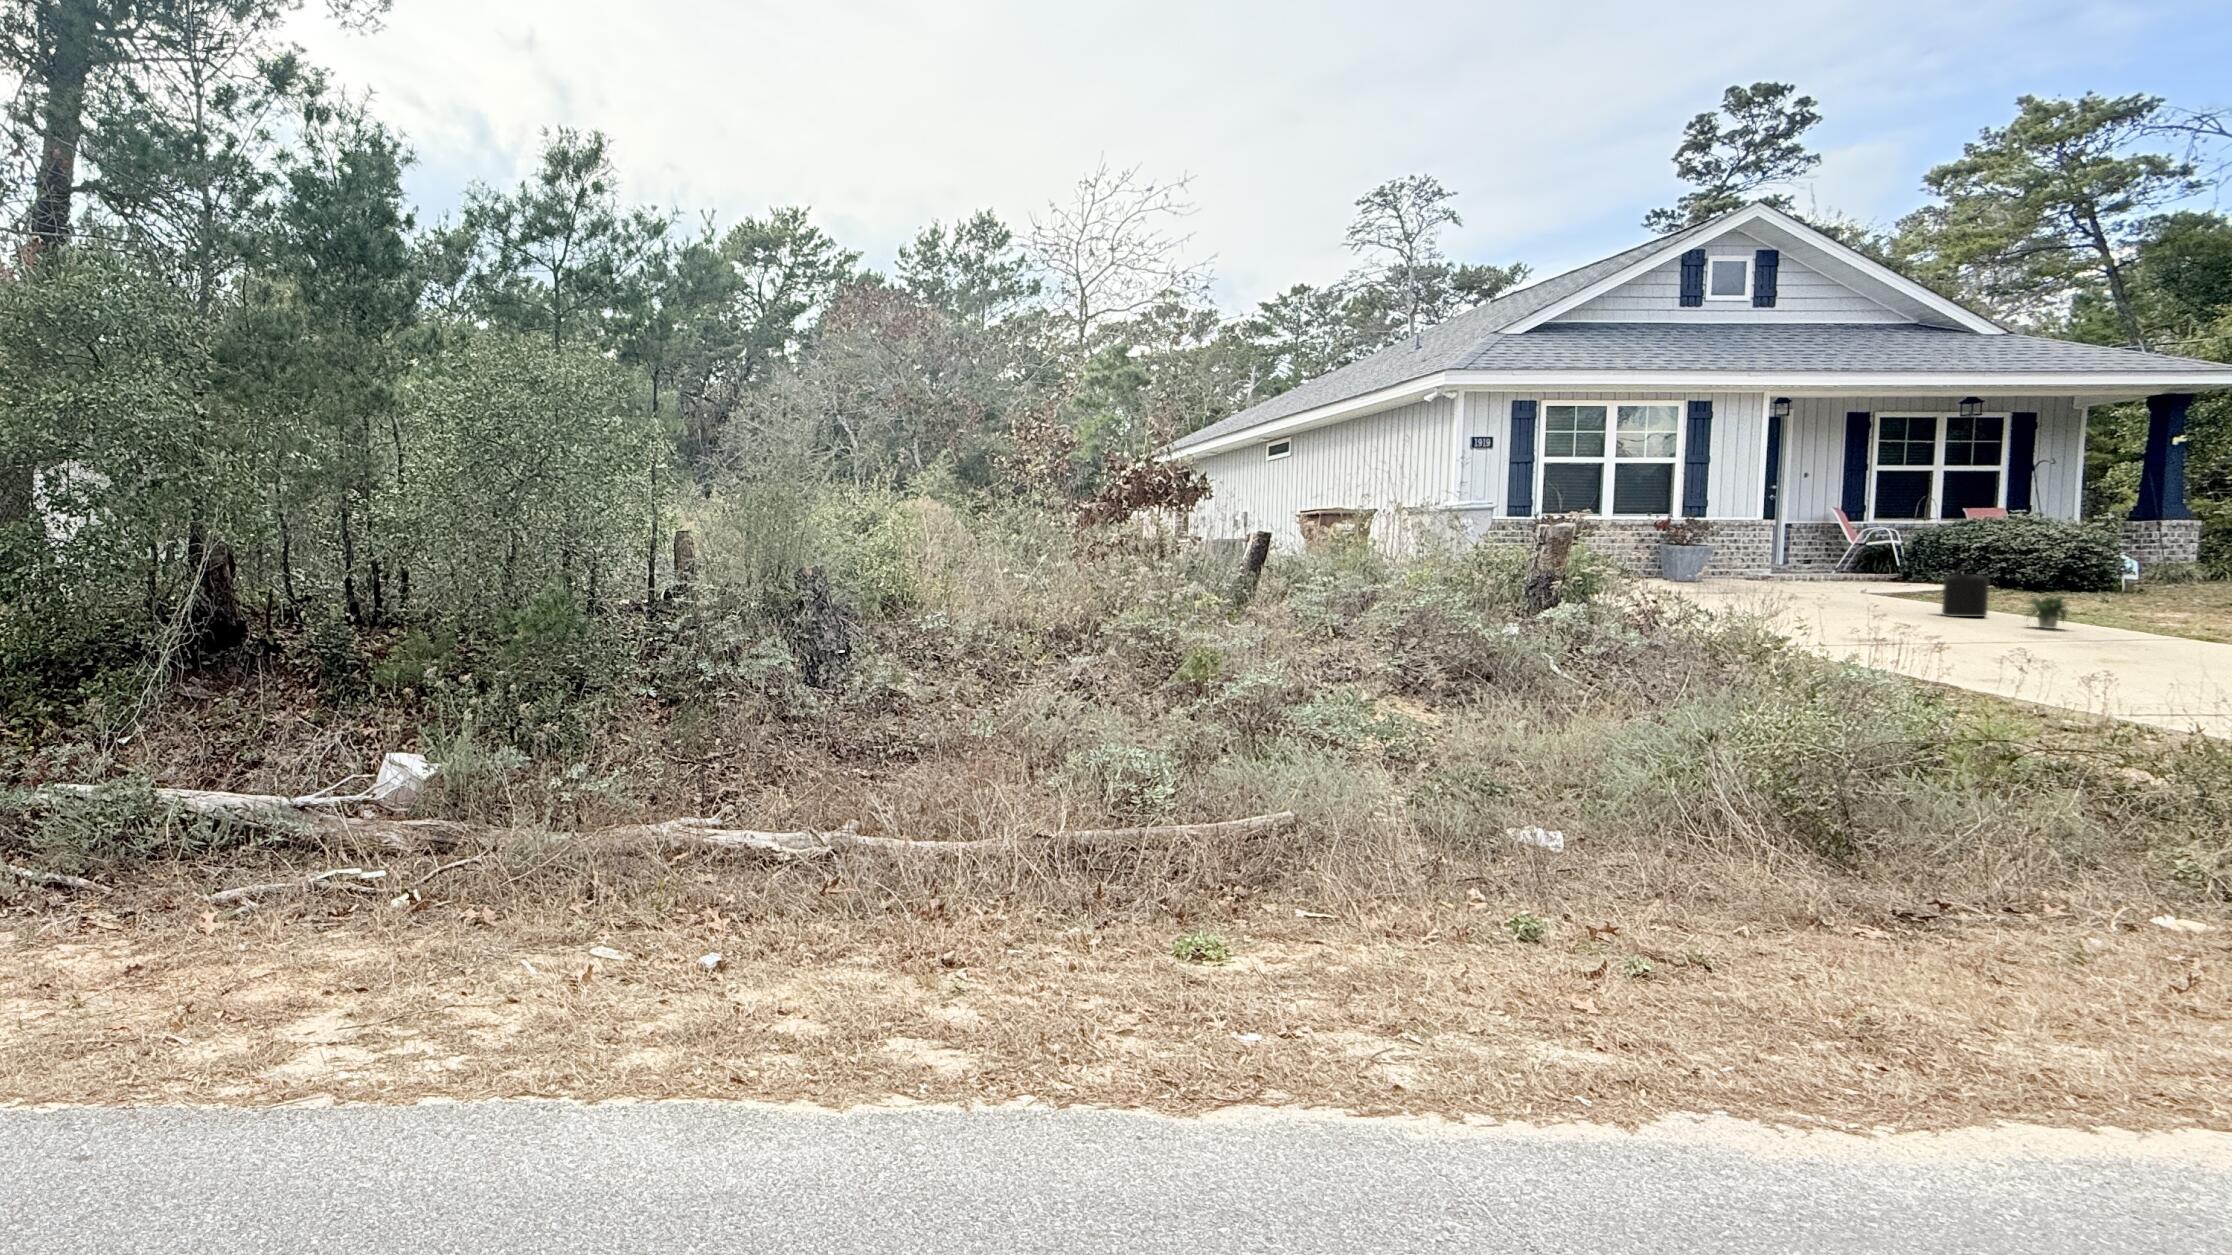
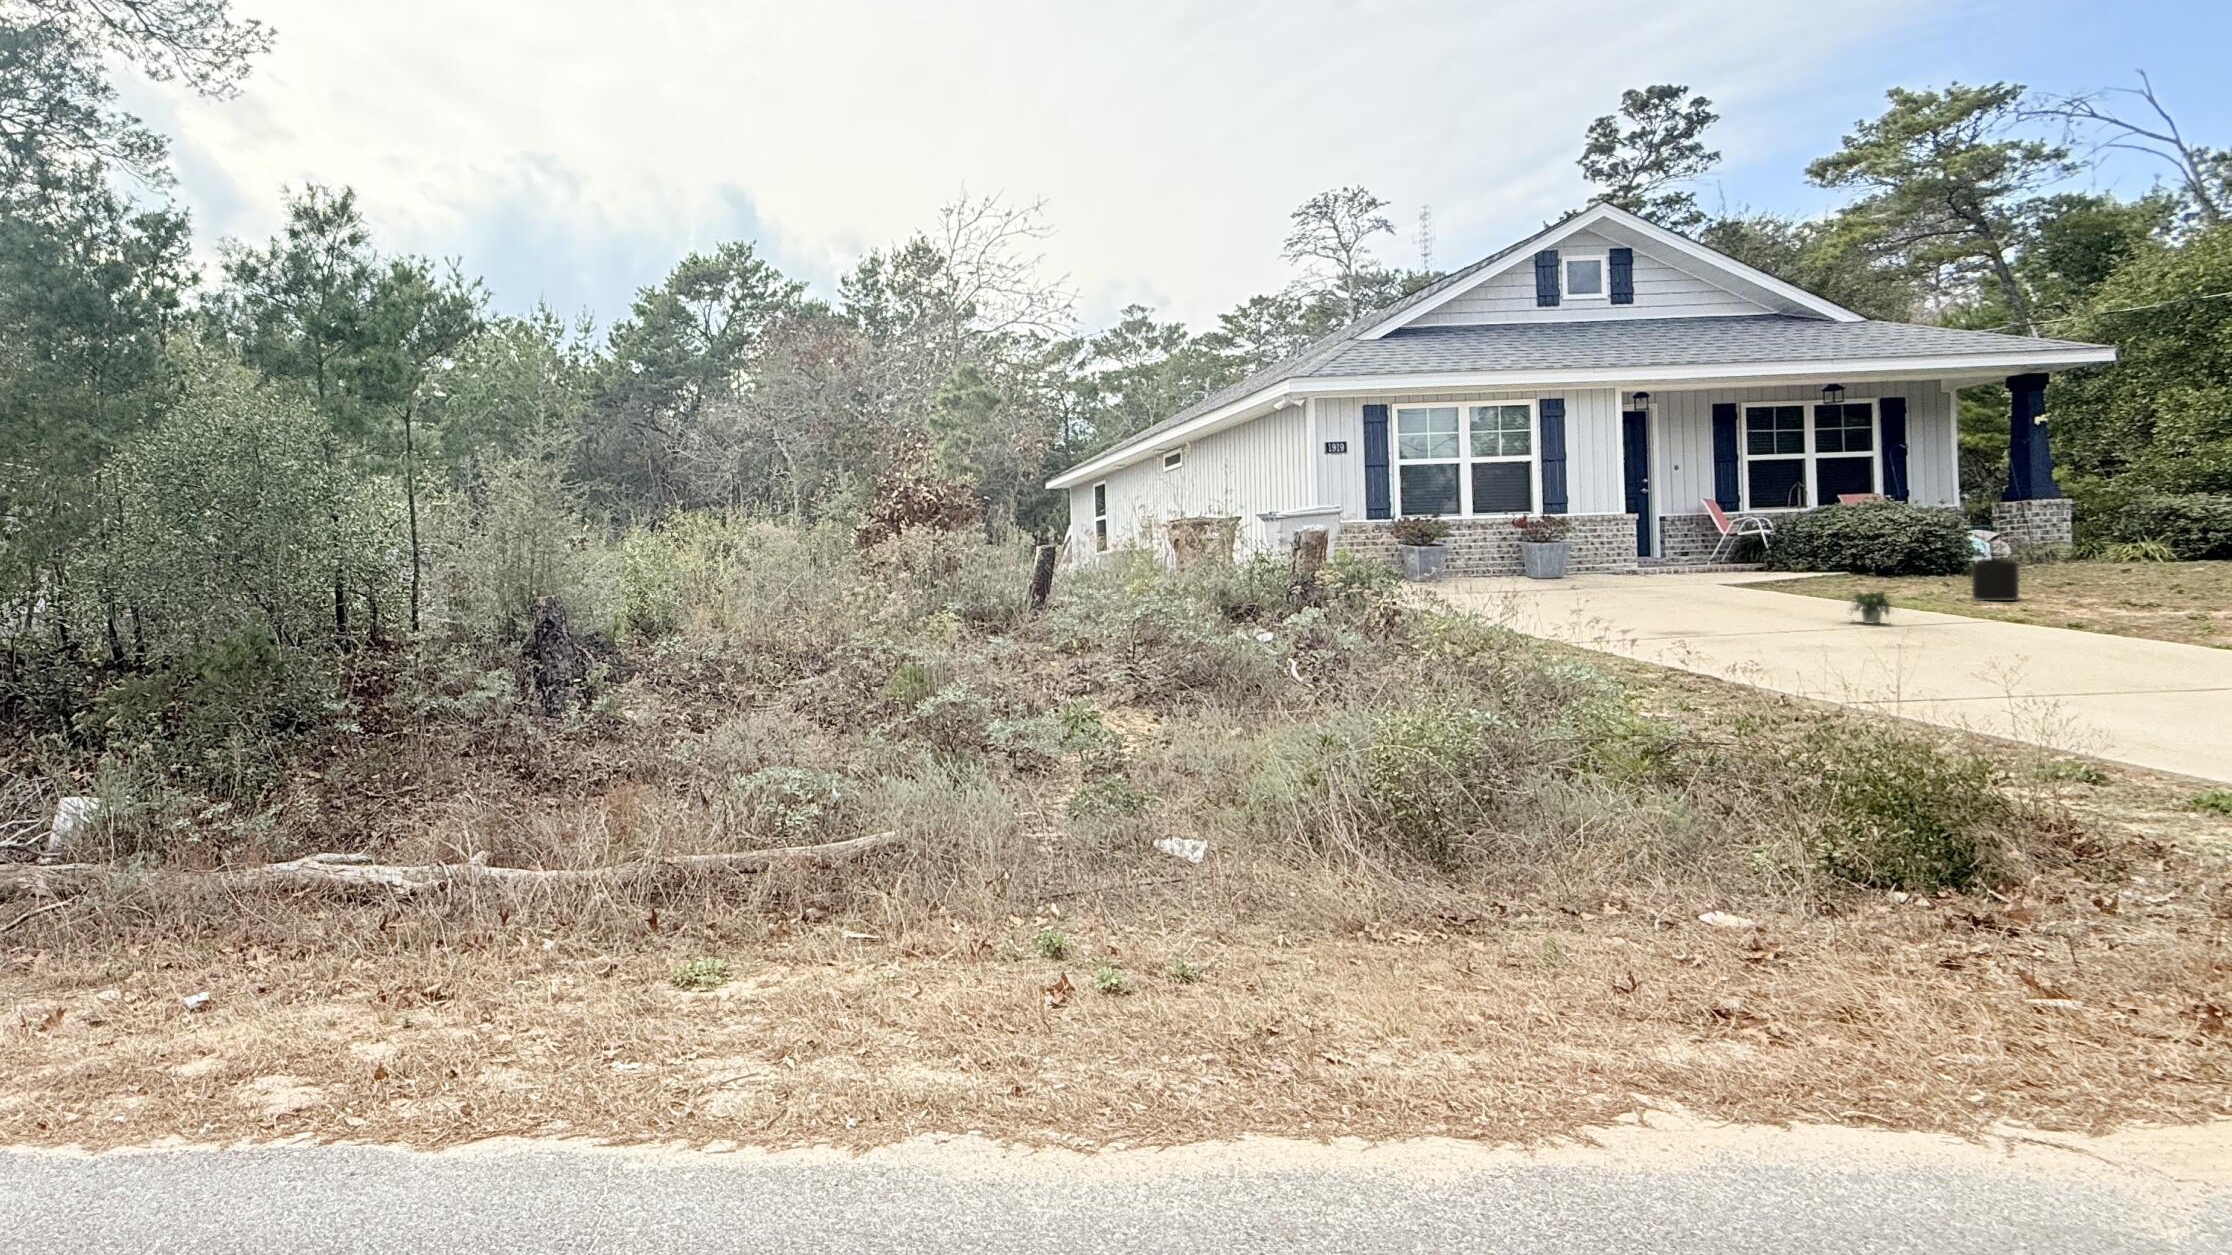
trash can: present [1942,570,1989,617] -> present [1972,558,2019,601]

